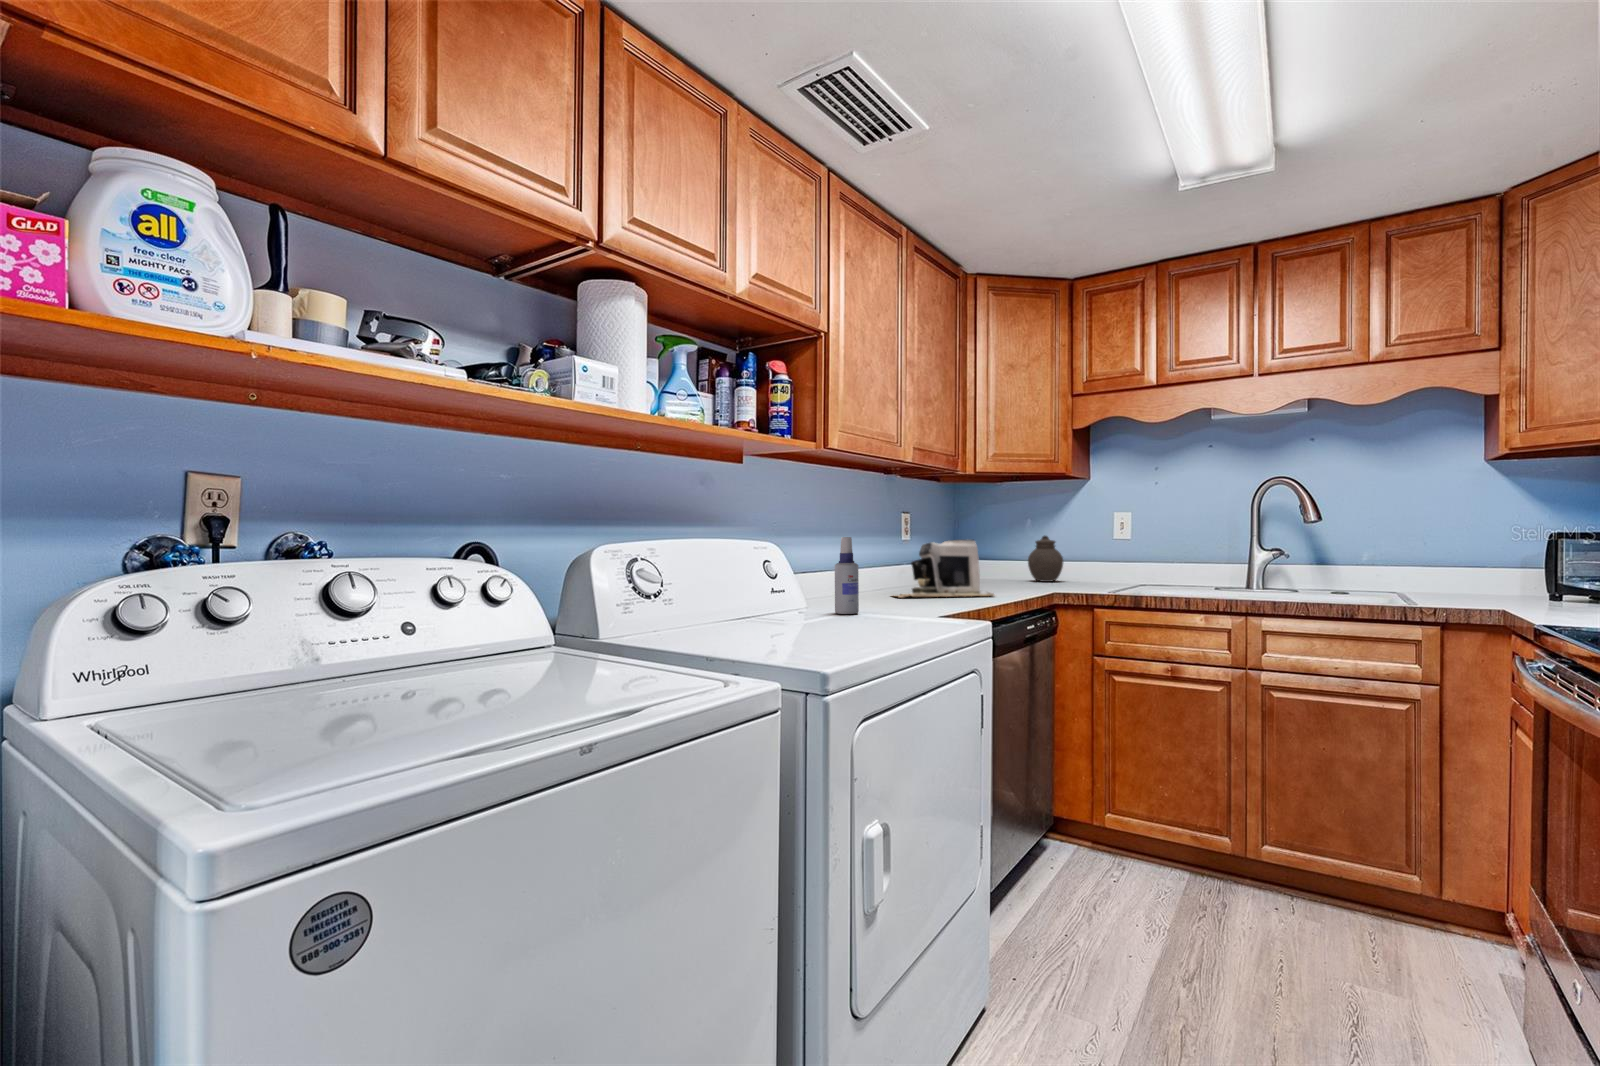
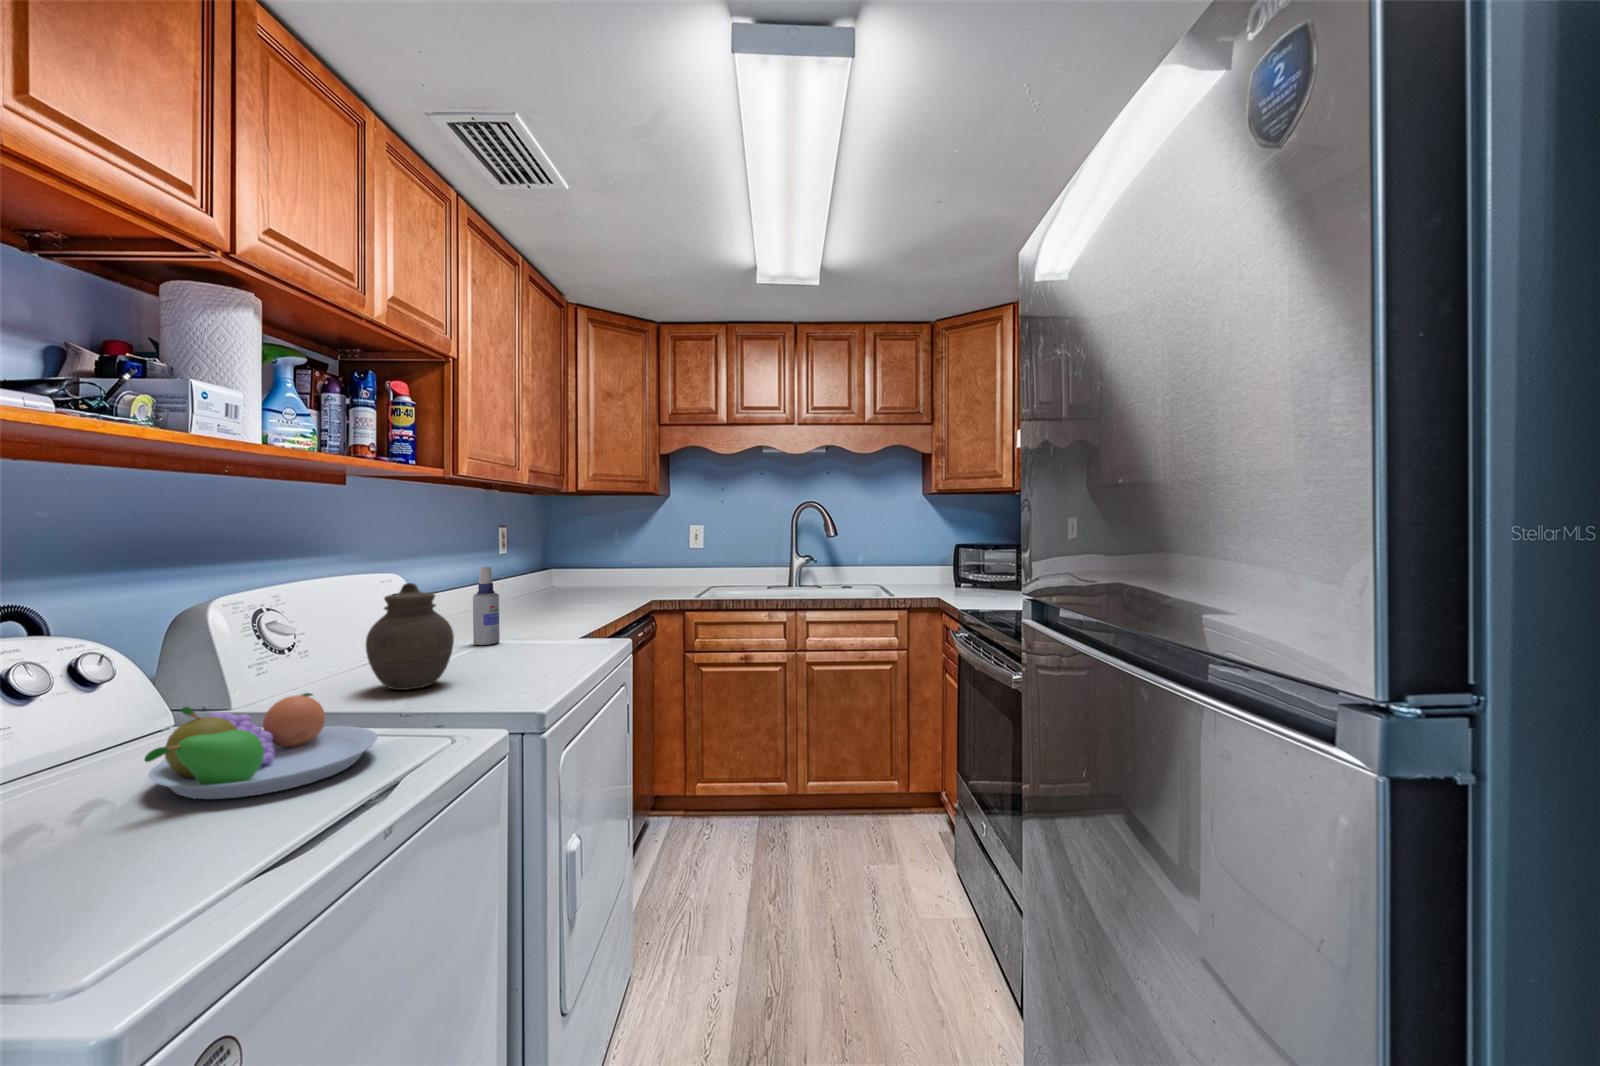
jar: present [1028,535,1063,582] -> present [366,583,454,690]
coffee maker: present [896,539,994,598] -> none [507,558,611,619]
fruit bowl: none [479,615,663,693] -> present [144,693,378,799]

